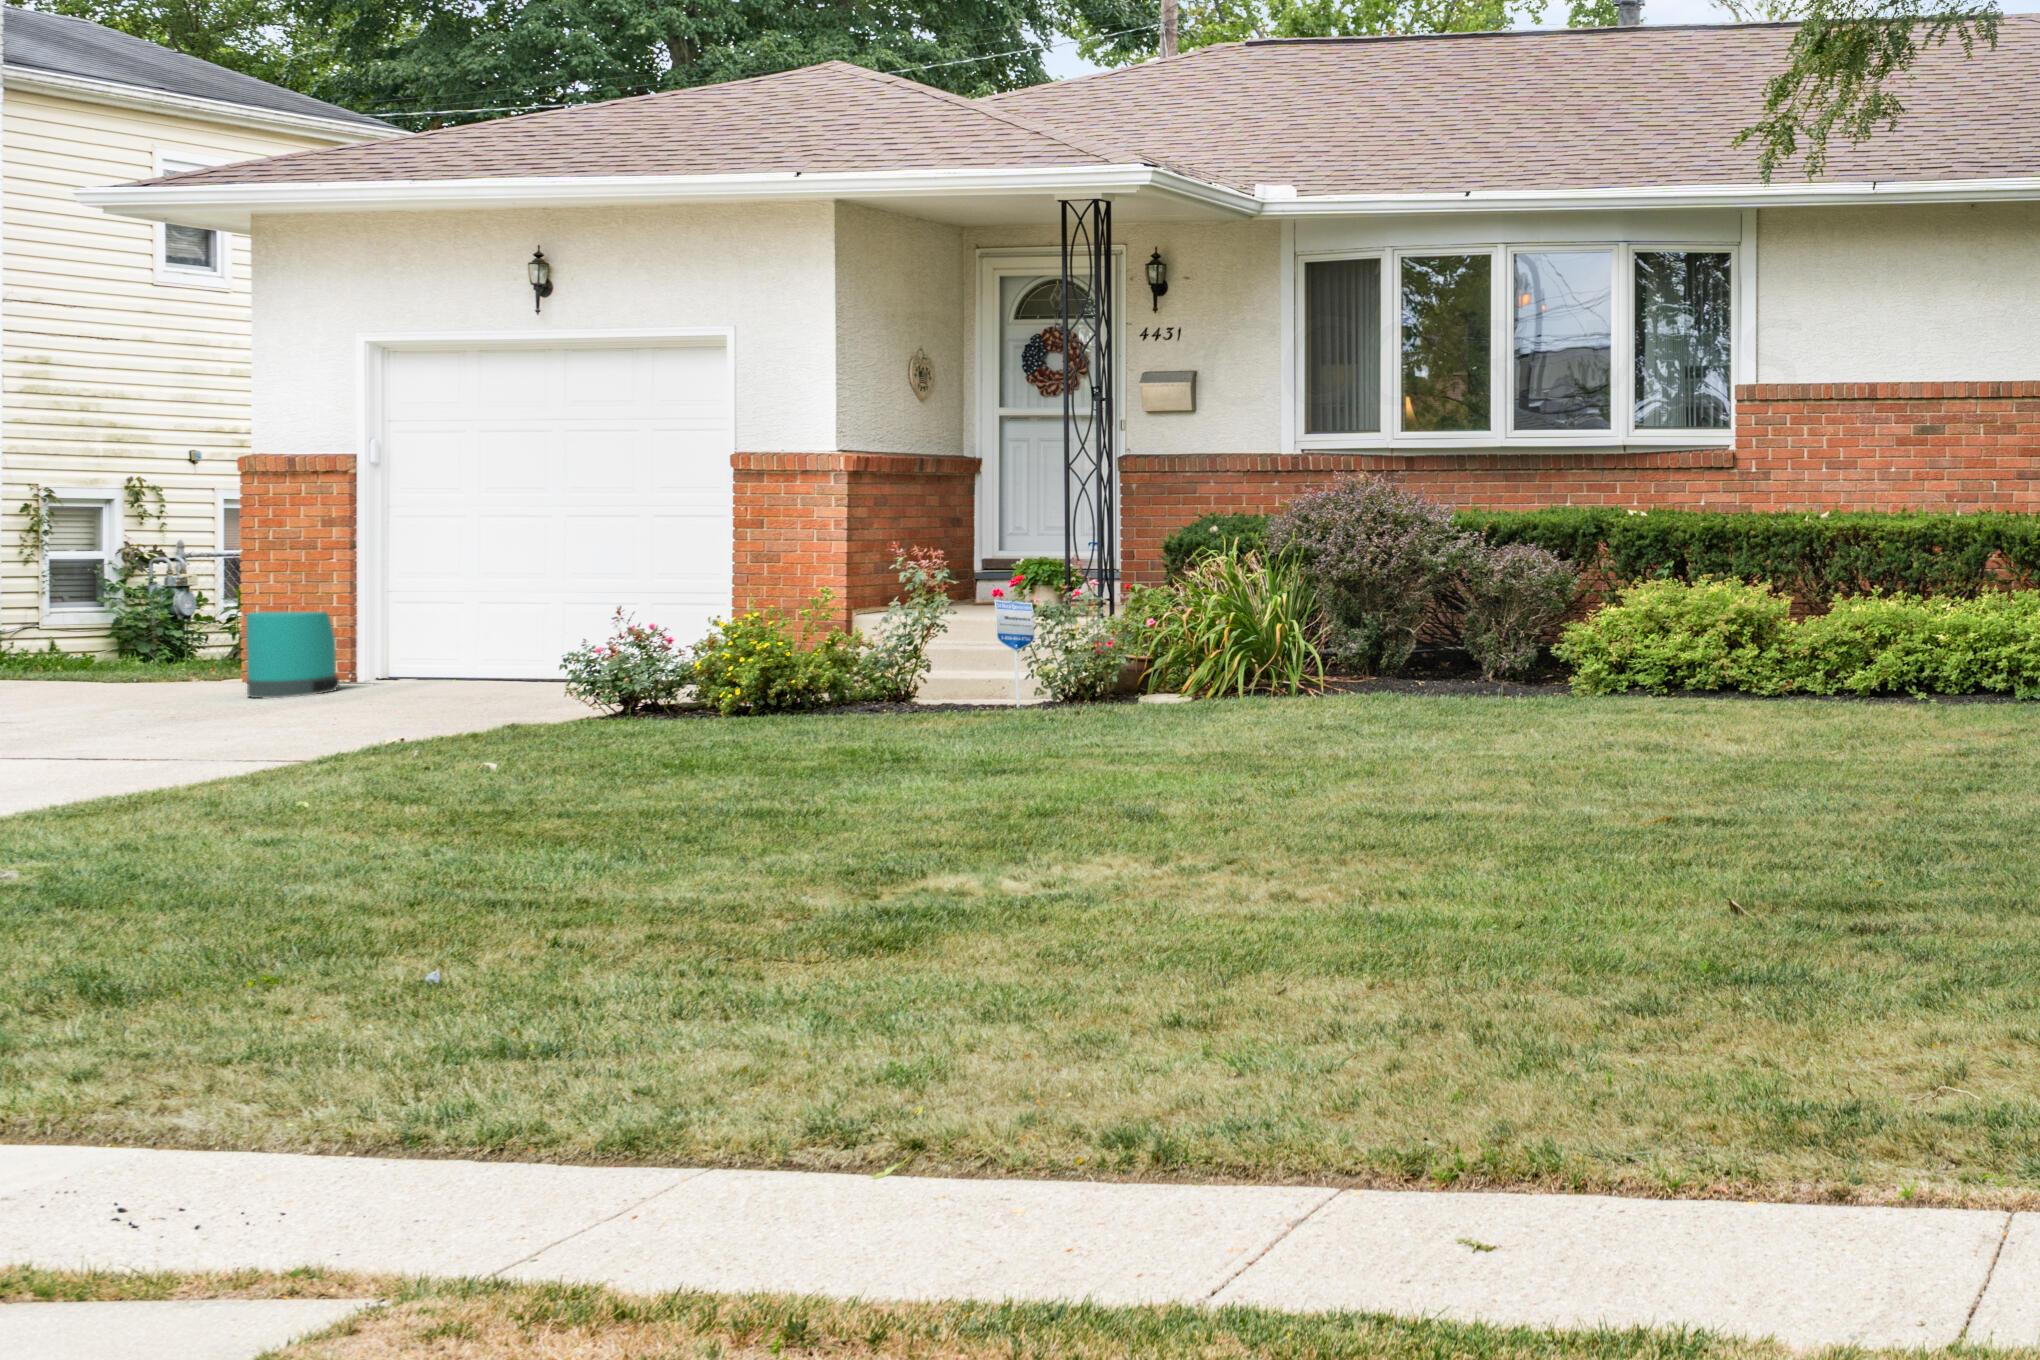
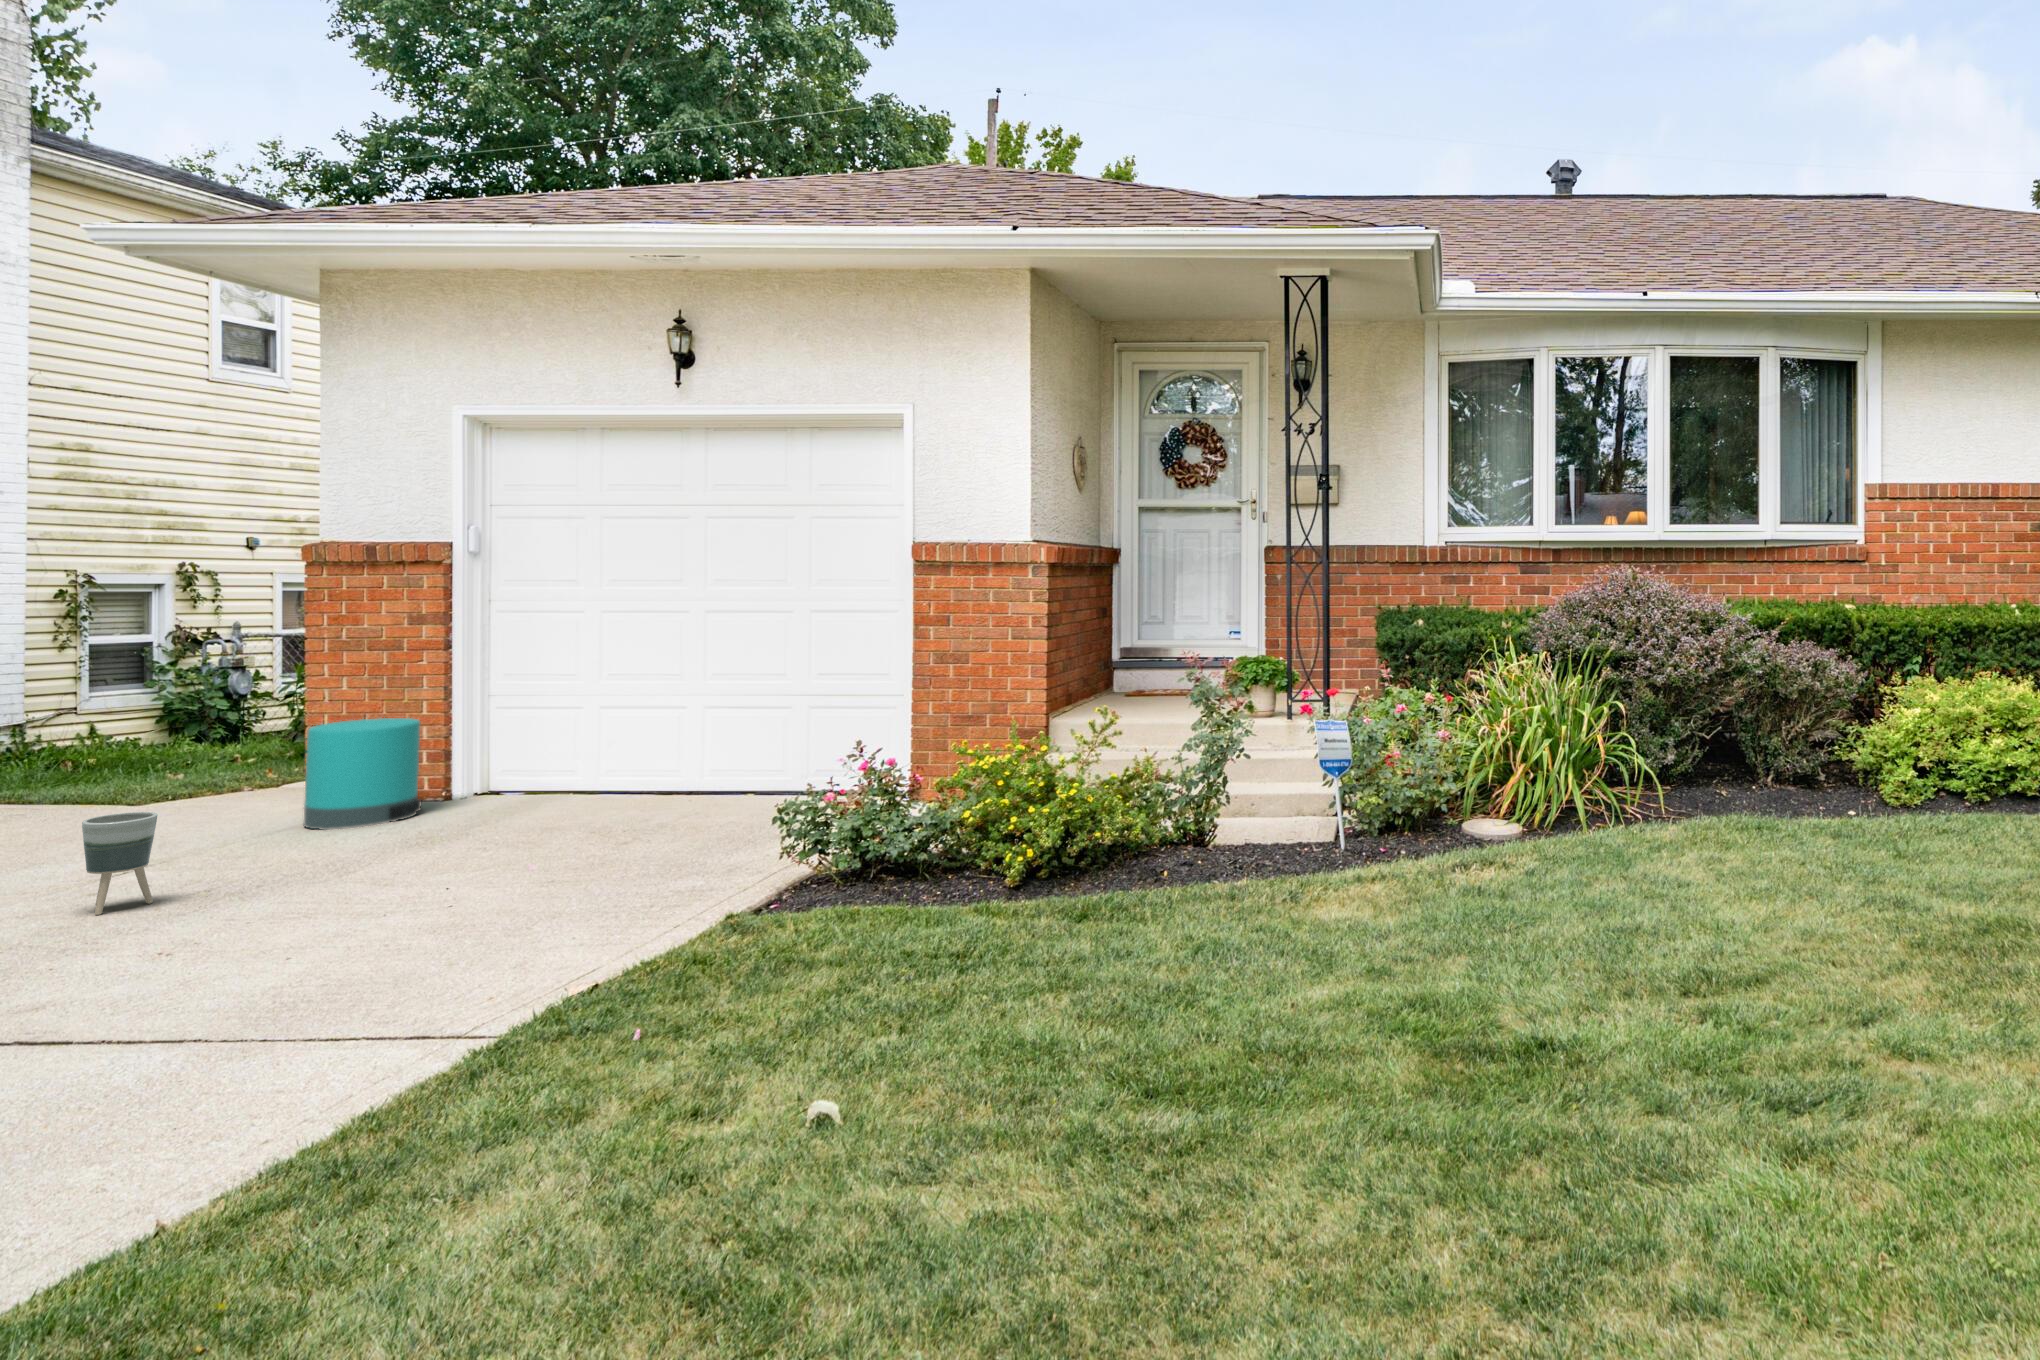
planter: none [92,662,144,735] -> present [82,812,158,915]

